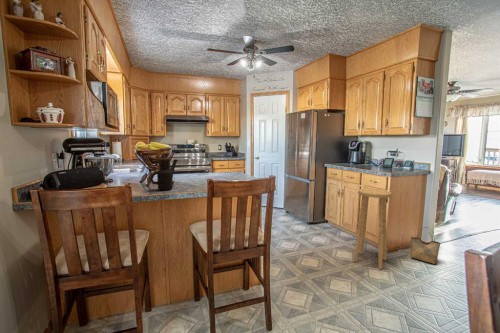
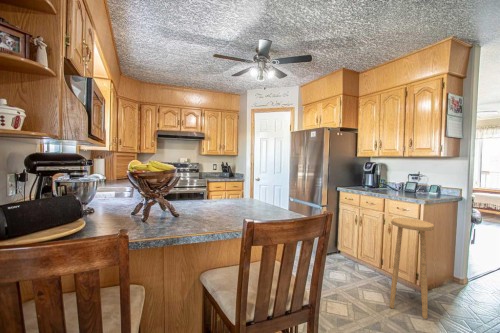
teapot: present [150,153,178,191] -> none [151,176,190,231]
woven basket: present [411,229,440,264] -> none [450,264,488,310]

